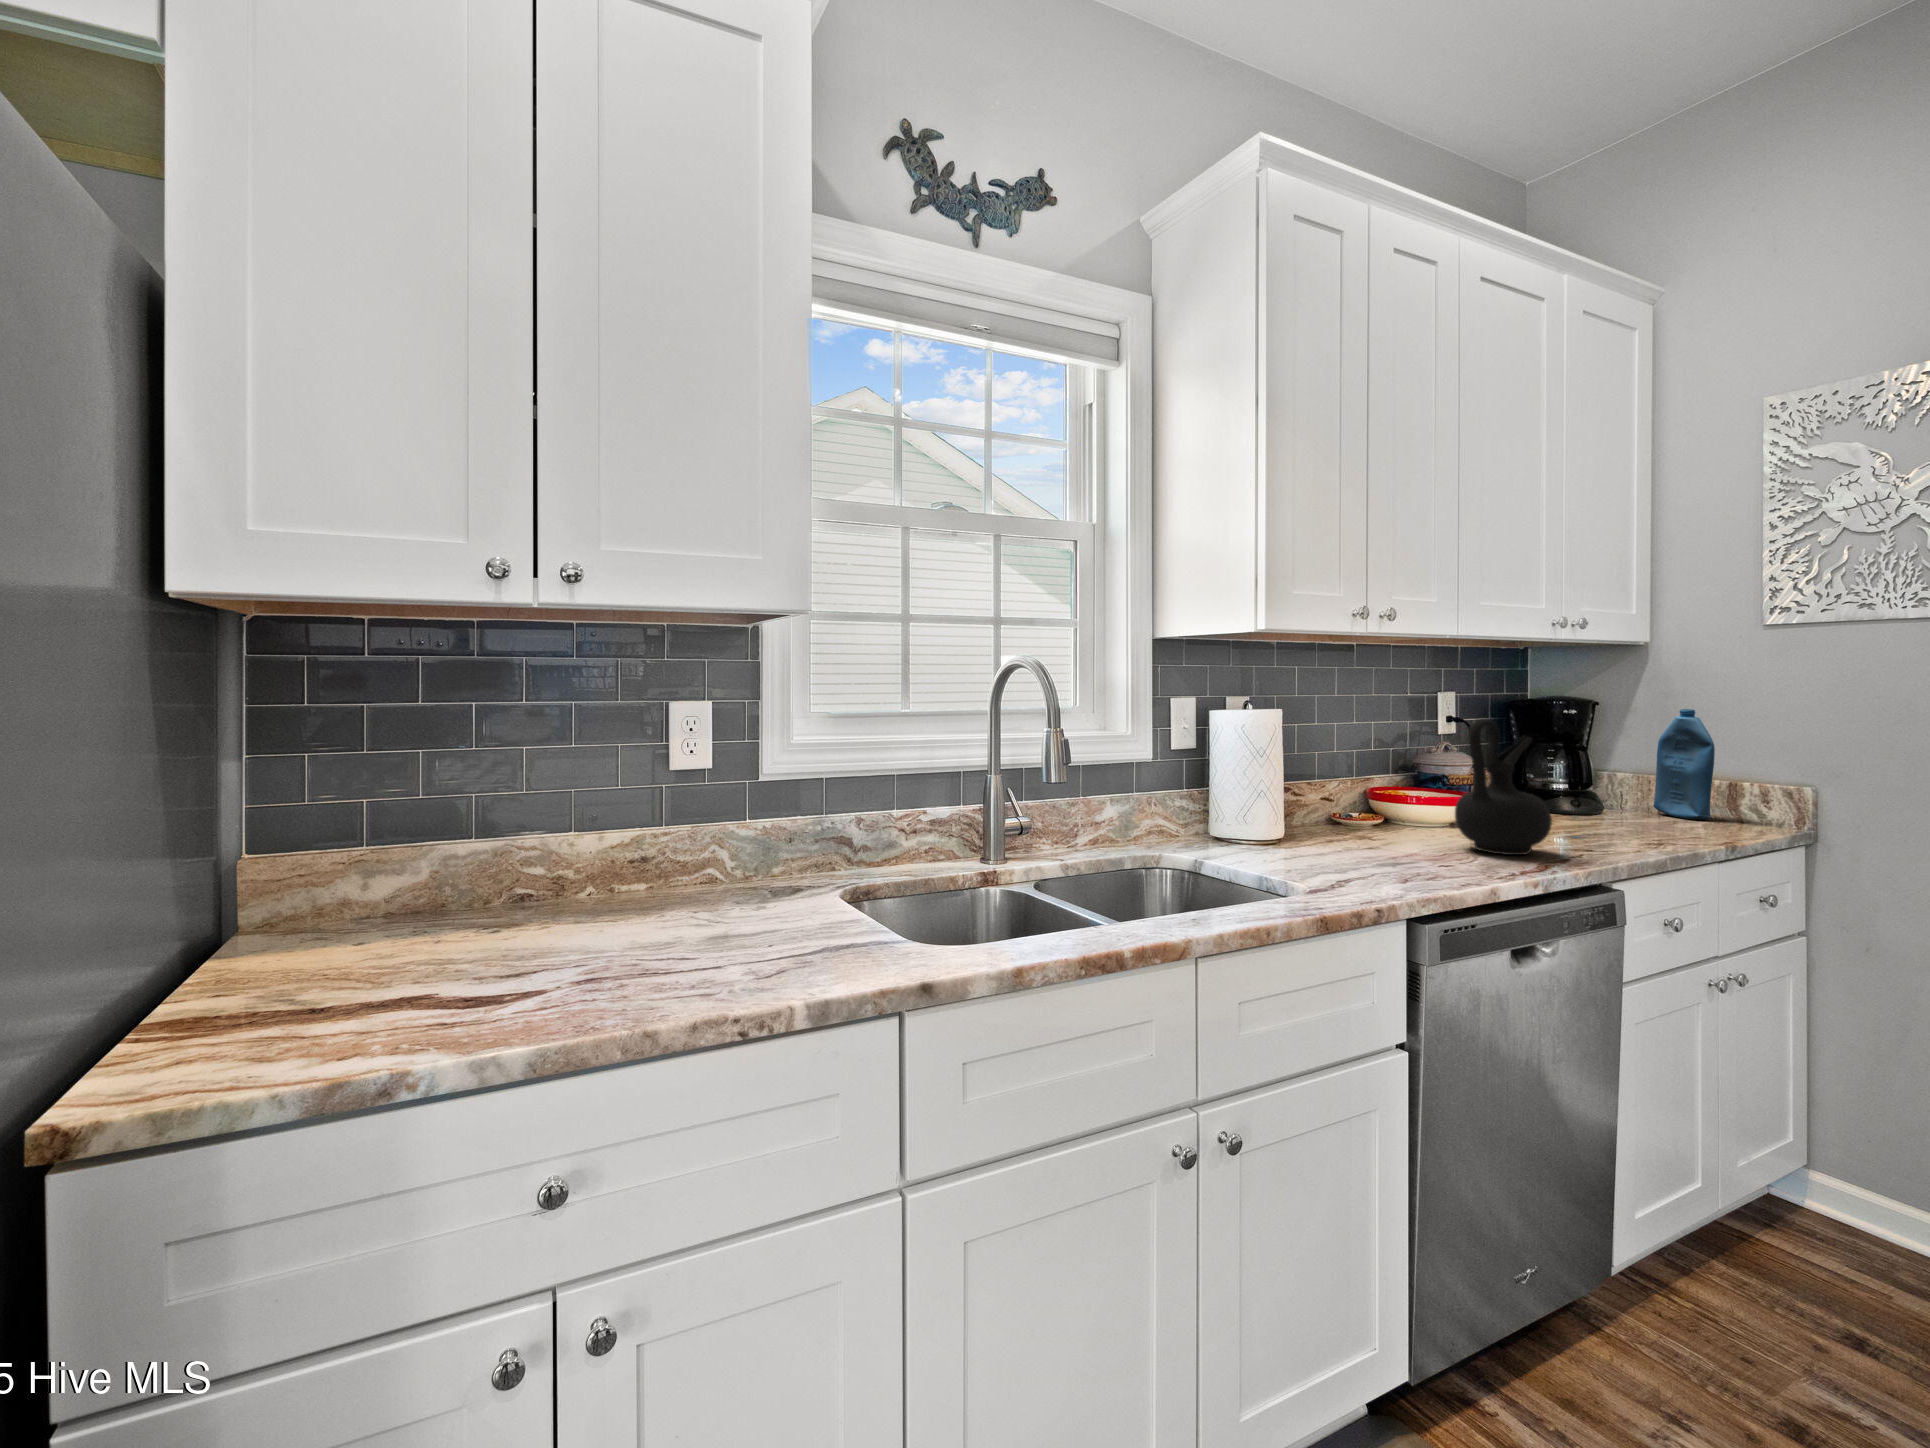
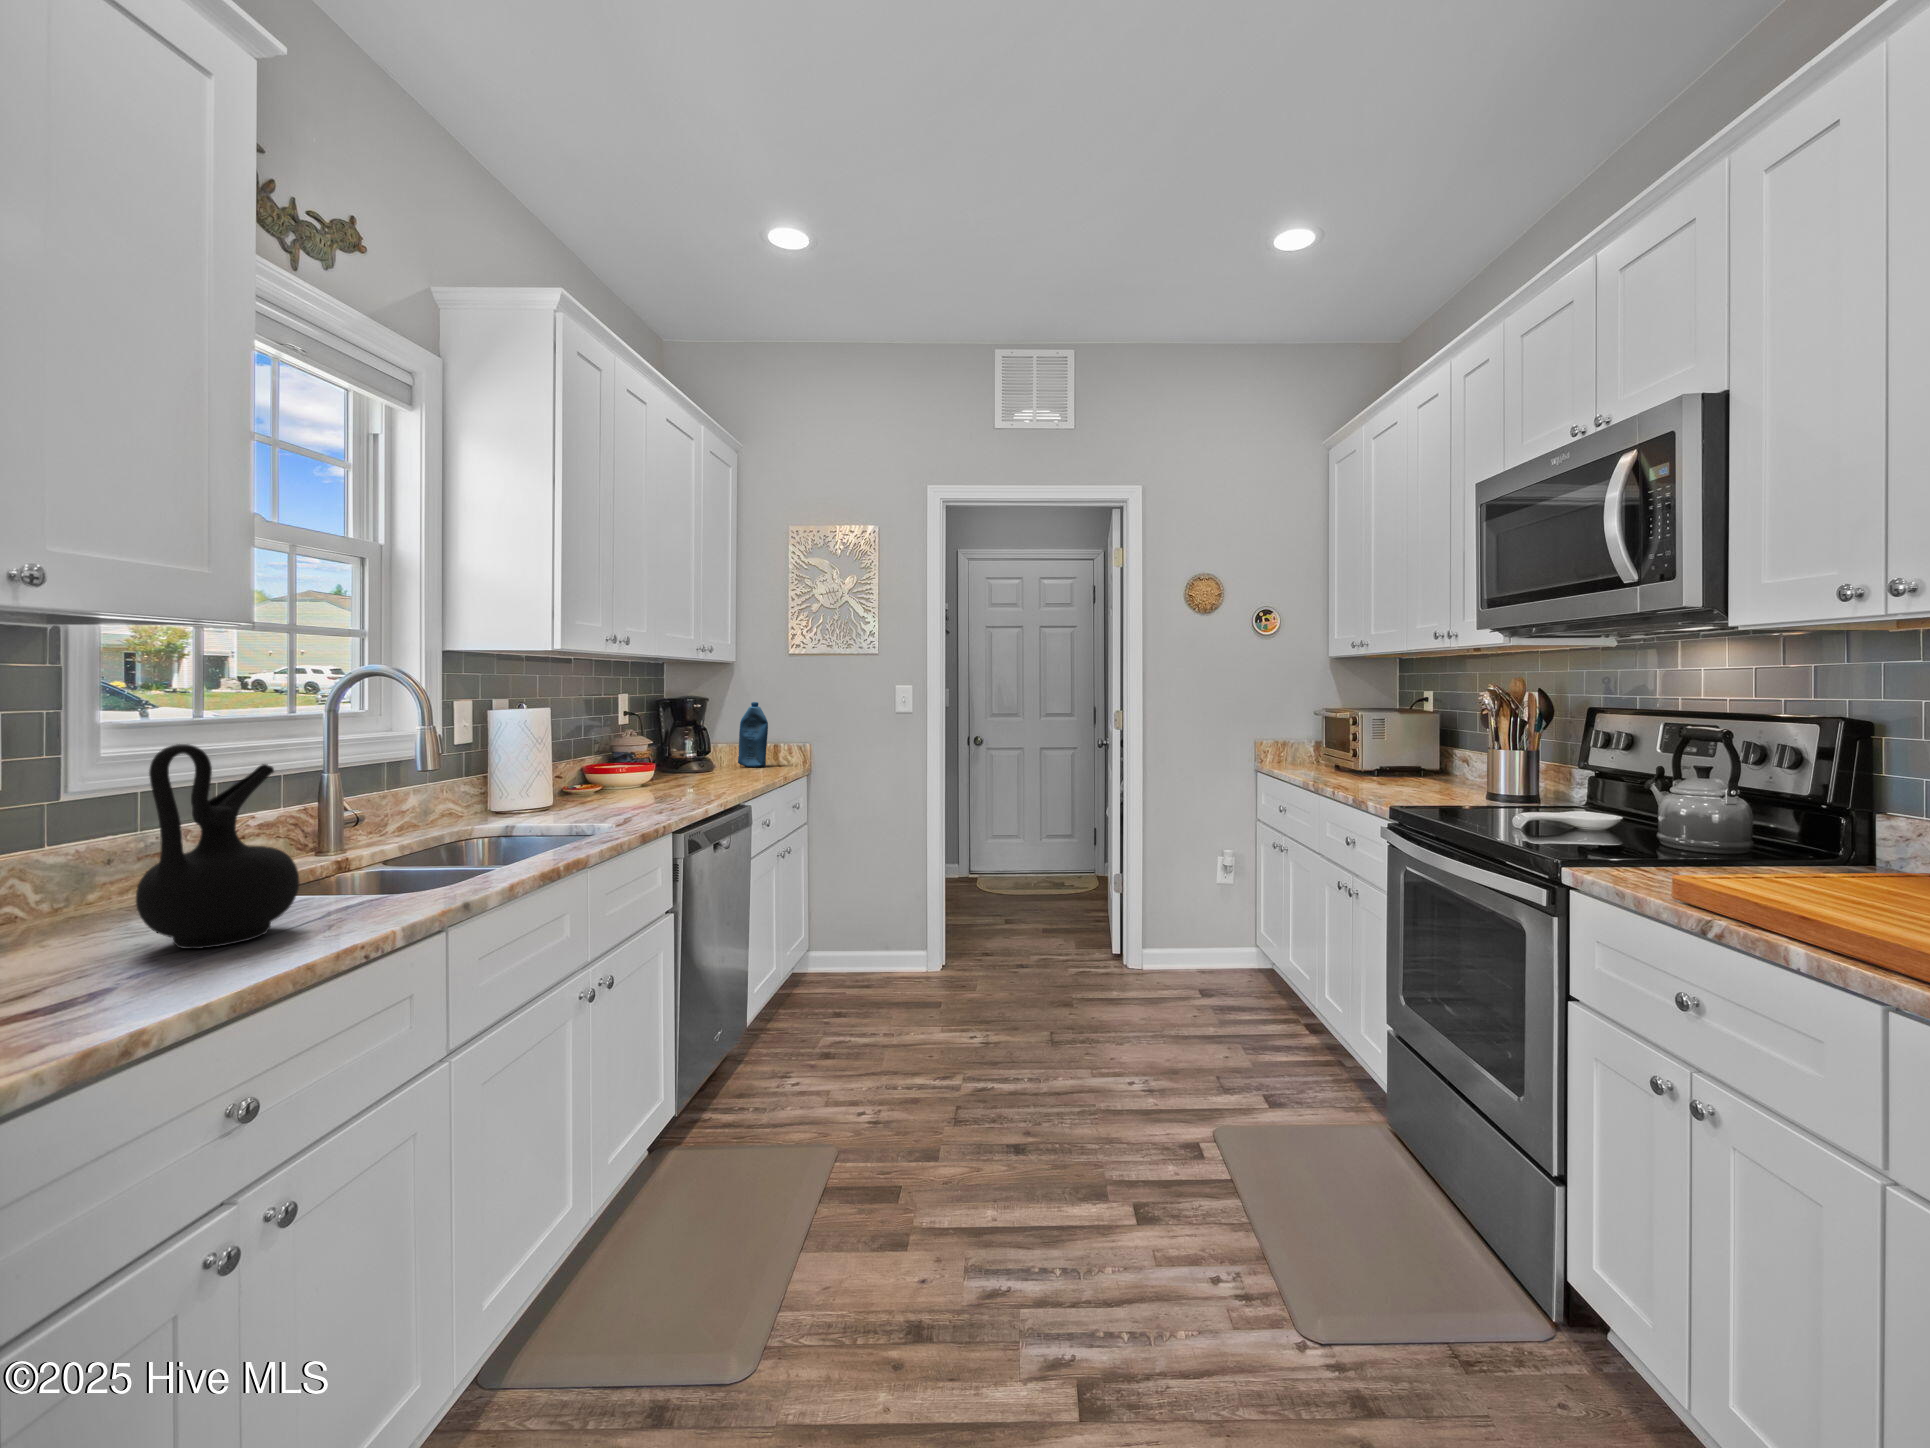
ceramic jug: present [1455,719,1552,855] -> present [136,744,299,949]

